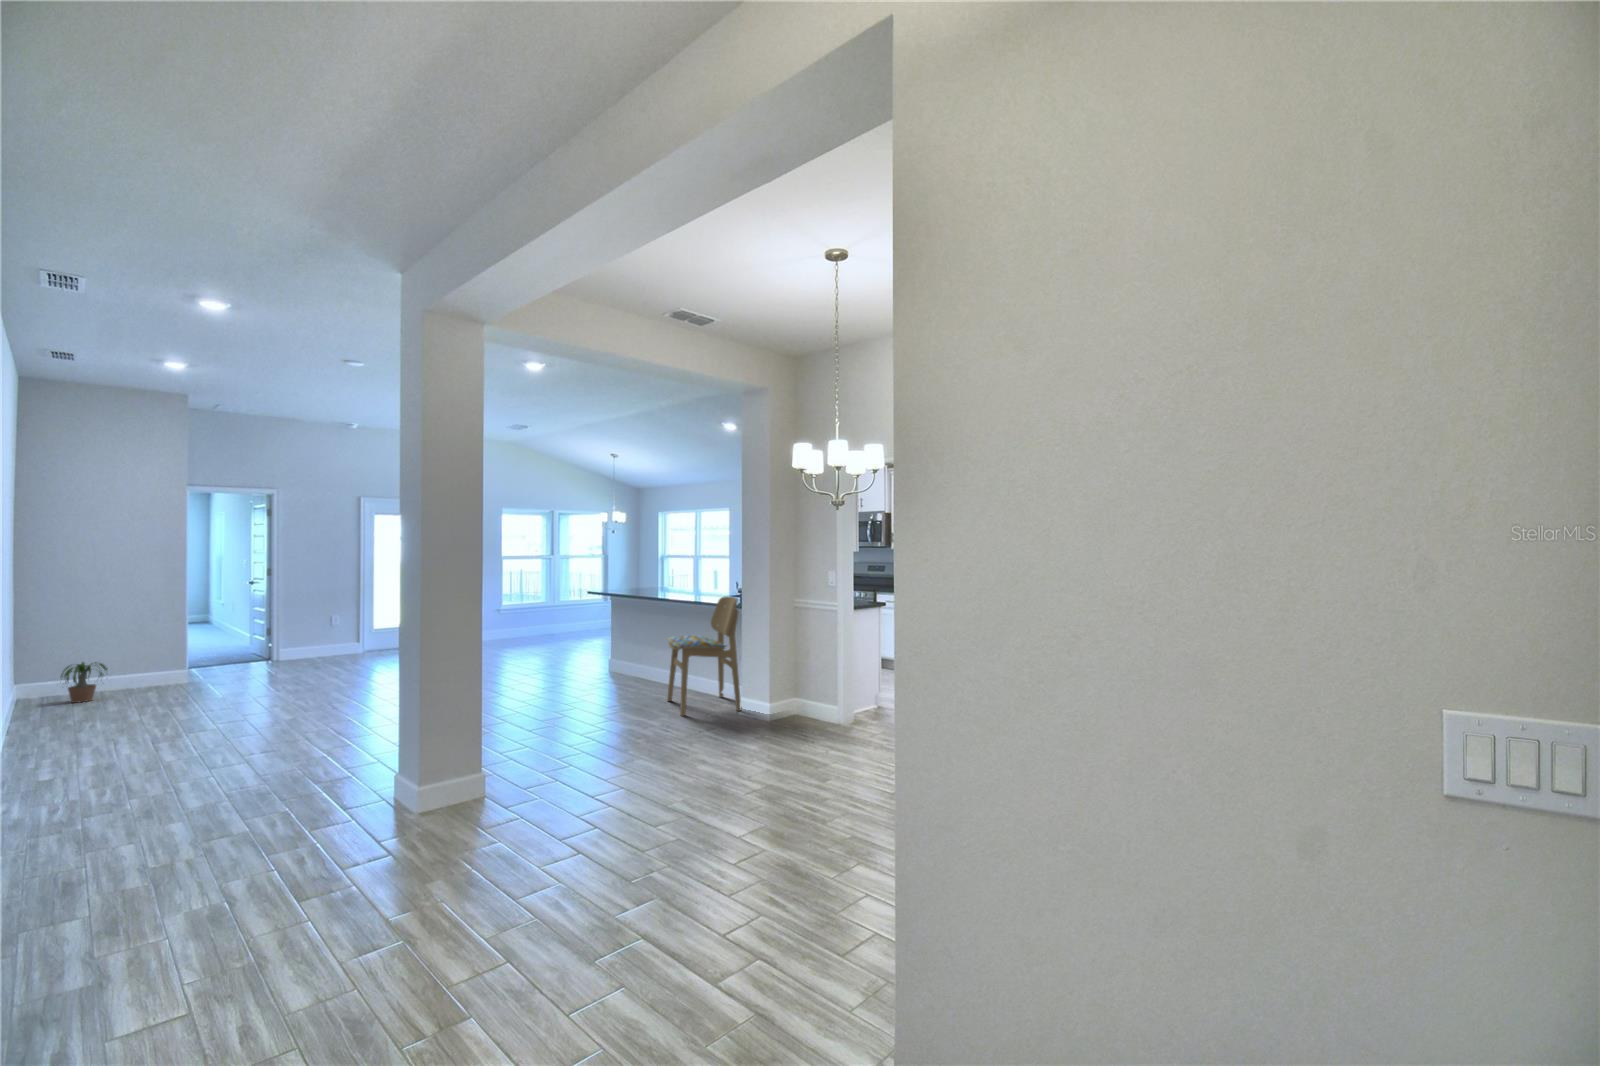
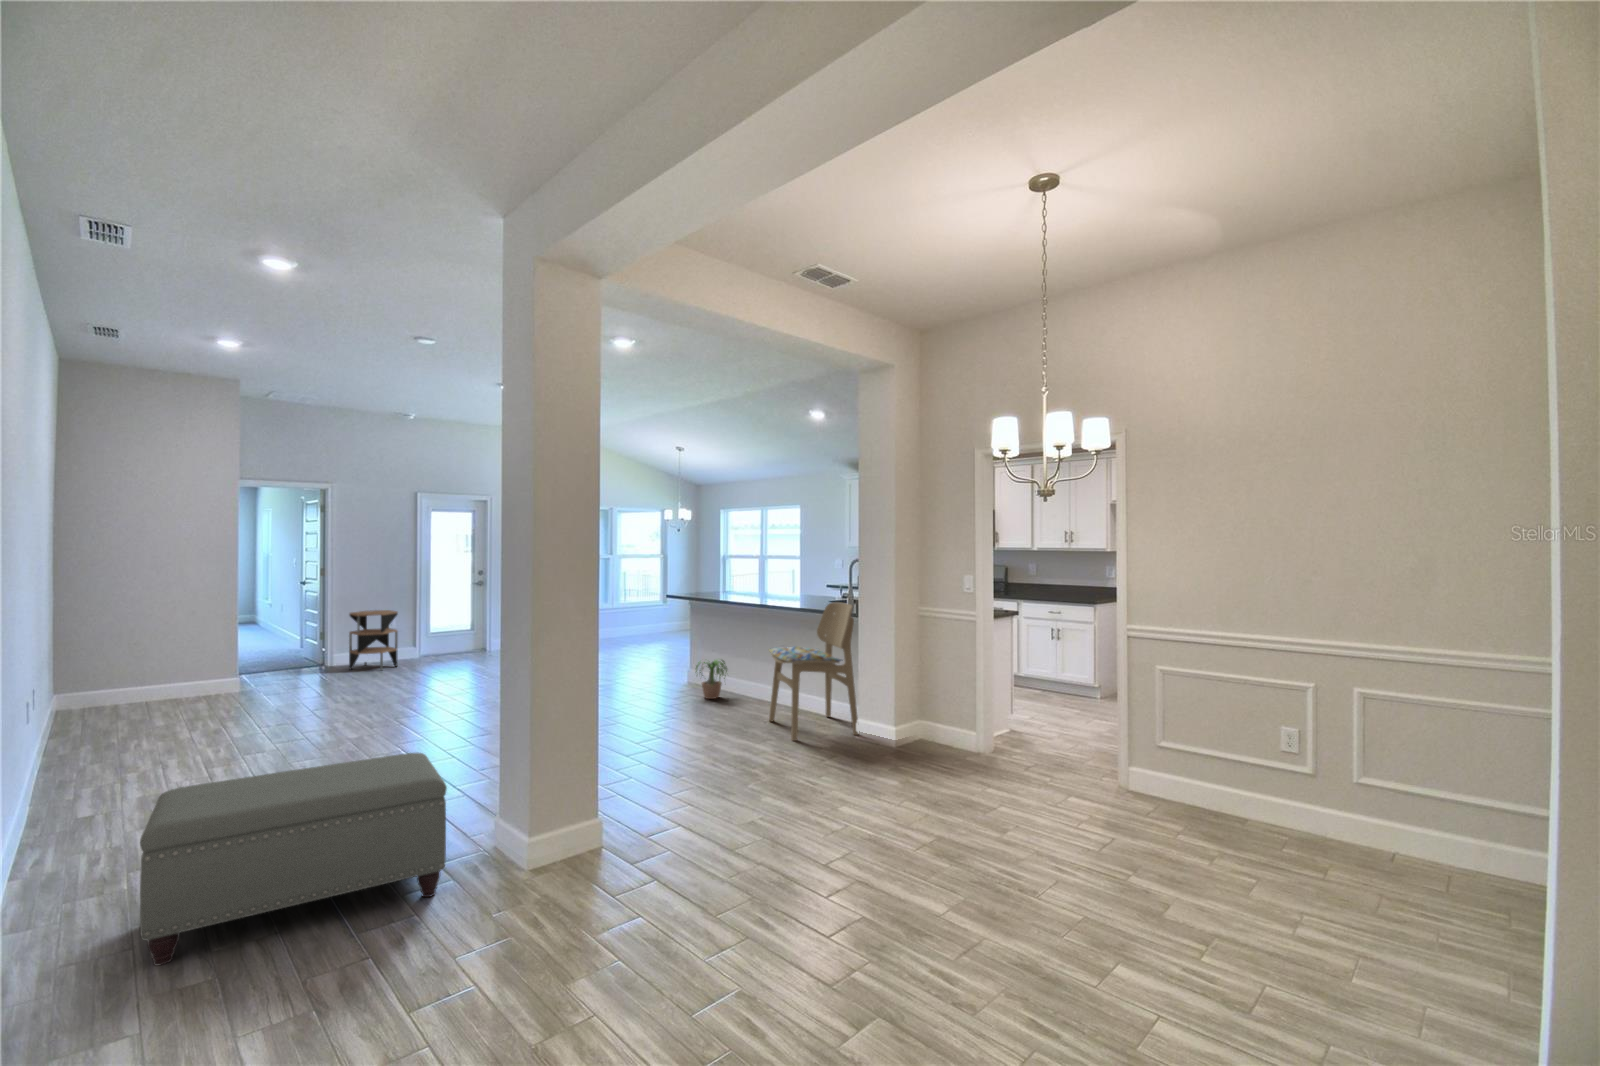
side table: none [296,607,342,663] -> present [349,610,398,670]
potted plant: present [61,662,107,703] -> present [696,660,727,699]
ottoman: none [85,718,347,880] -> present [140,753,447,966]

